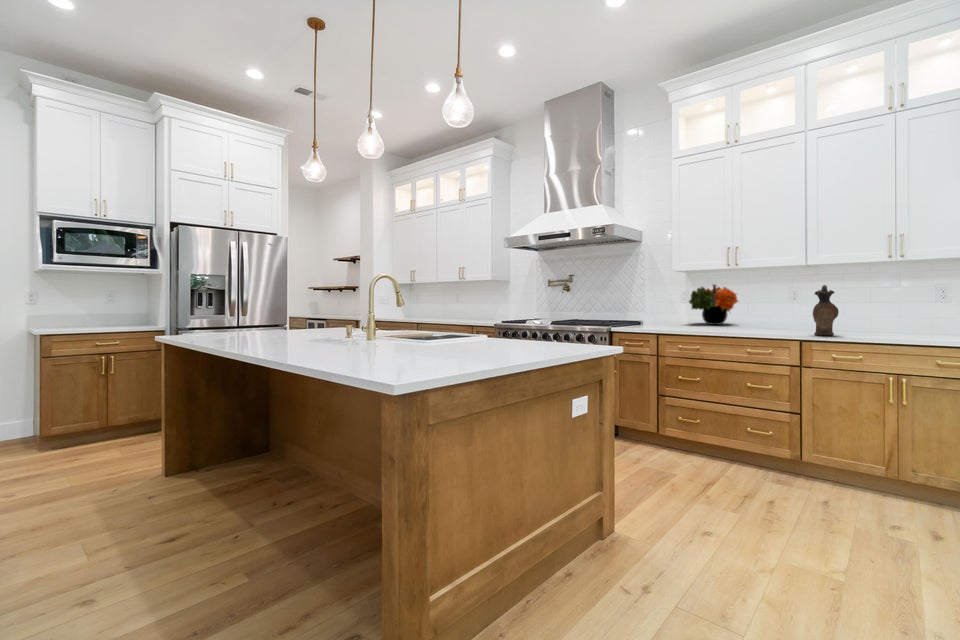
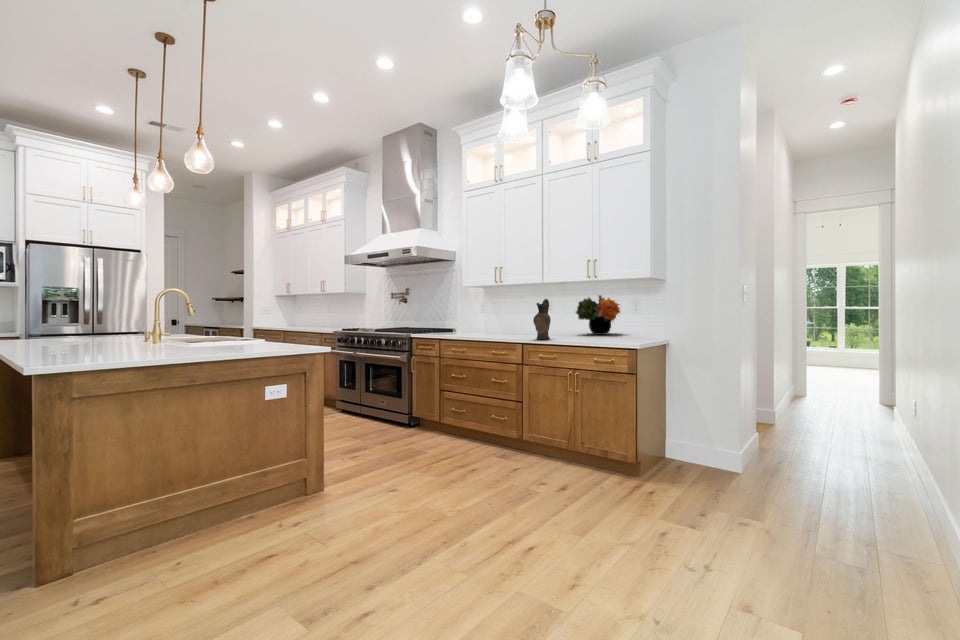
flower arrangement: present [689,285,738,325] -> present [576,295,620,335]

